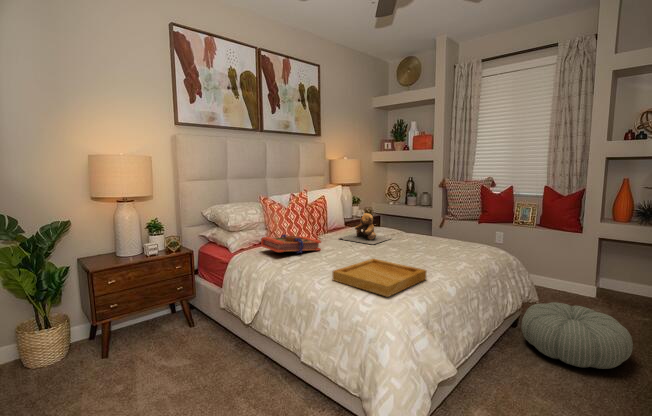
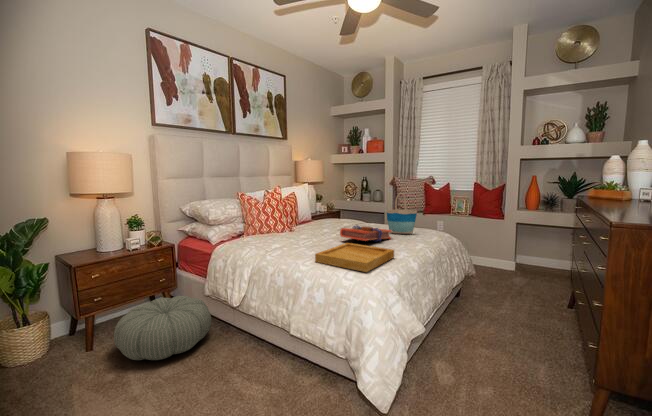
tote bag: none [426,200,463,249] -> present [386,193,417,234]
teddy bear: present [338,213,391,244] -> none [310,206,357,233]
book: present [261,234,321,253] -> present [340,226,391,242]
pouf: present [521,302,633,369] -> present [114,296,211,360]

